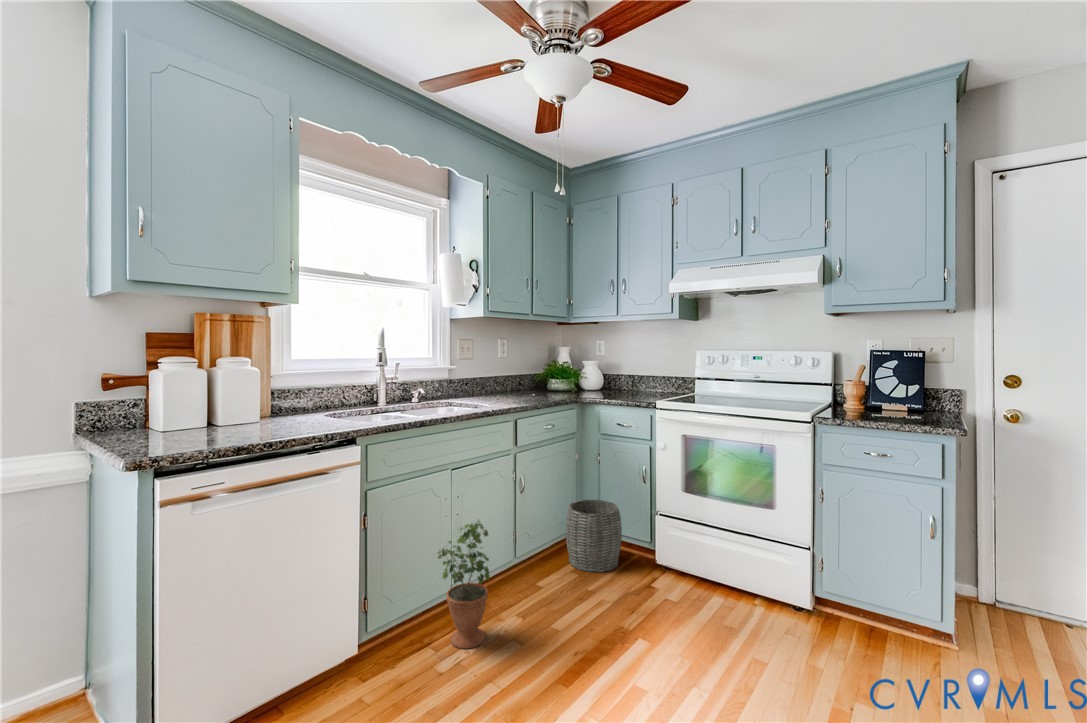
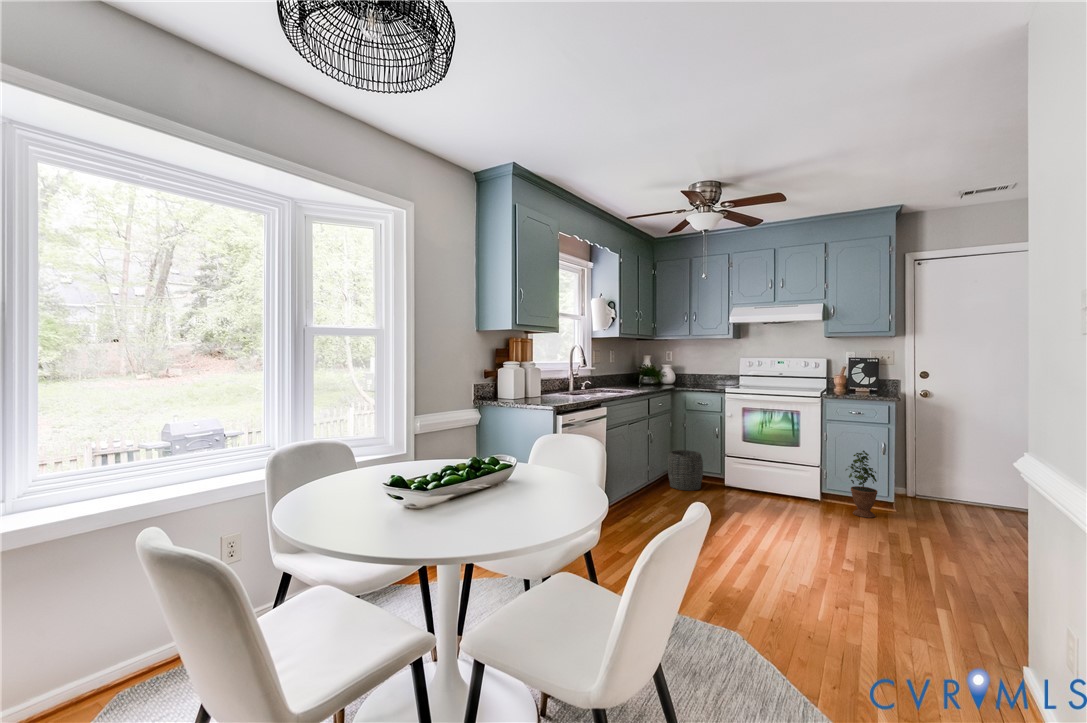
potted plant: present [438,520,490,649] -> present [846,450,878,518]

